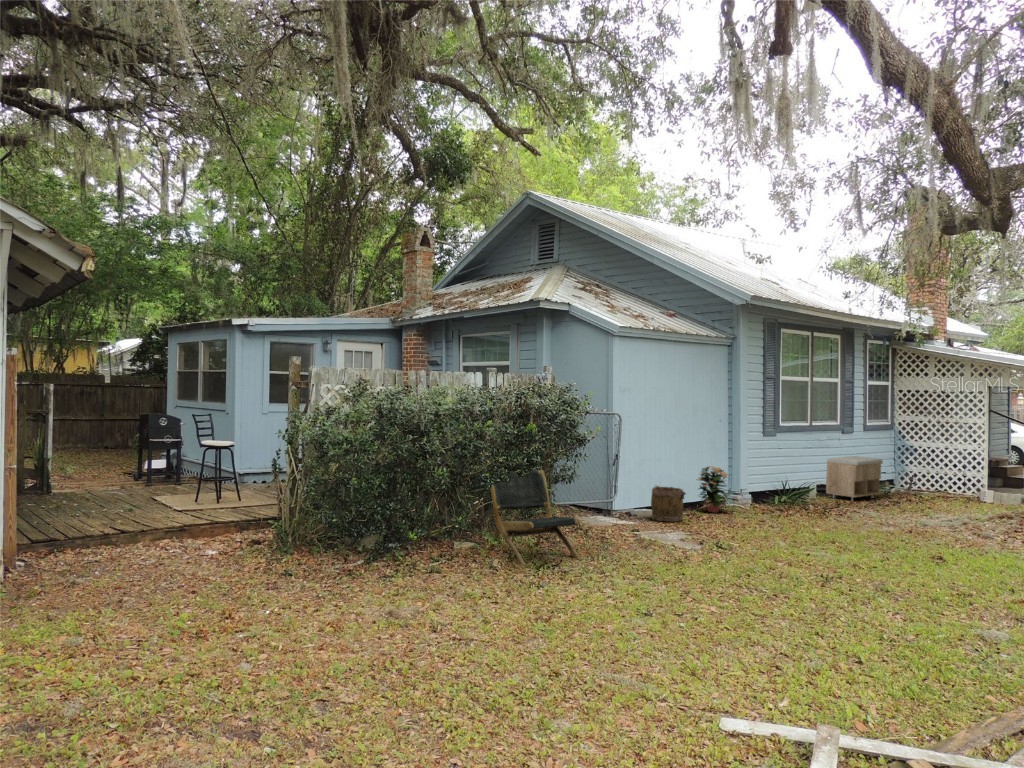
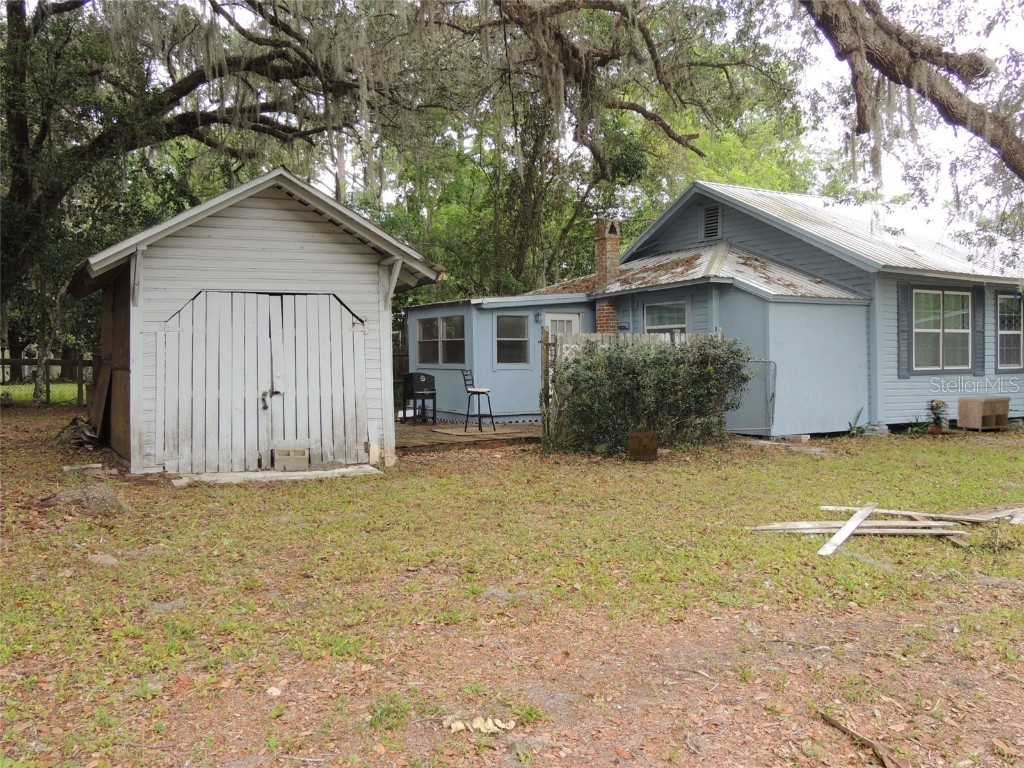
decorative plant: present [696,466,727,513] -> present [924,400,948,434]
lounge chair: present [488,470,580,565] -> none [681,400,748,460]
bucket: present [651,485,686,522] -> present [628,429,661,461]

